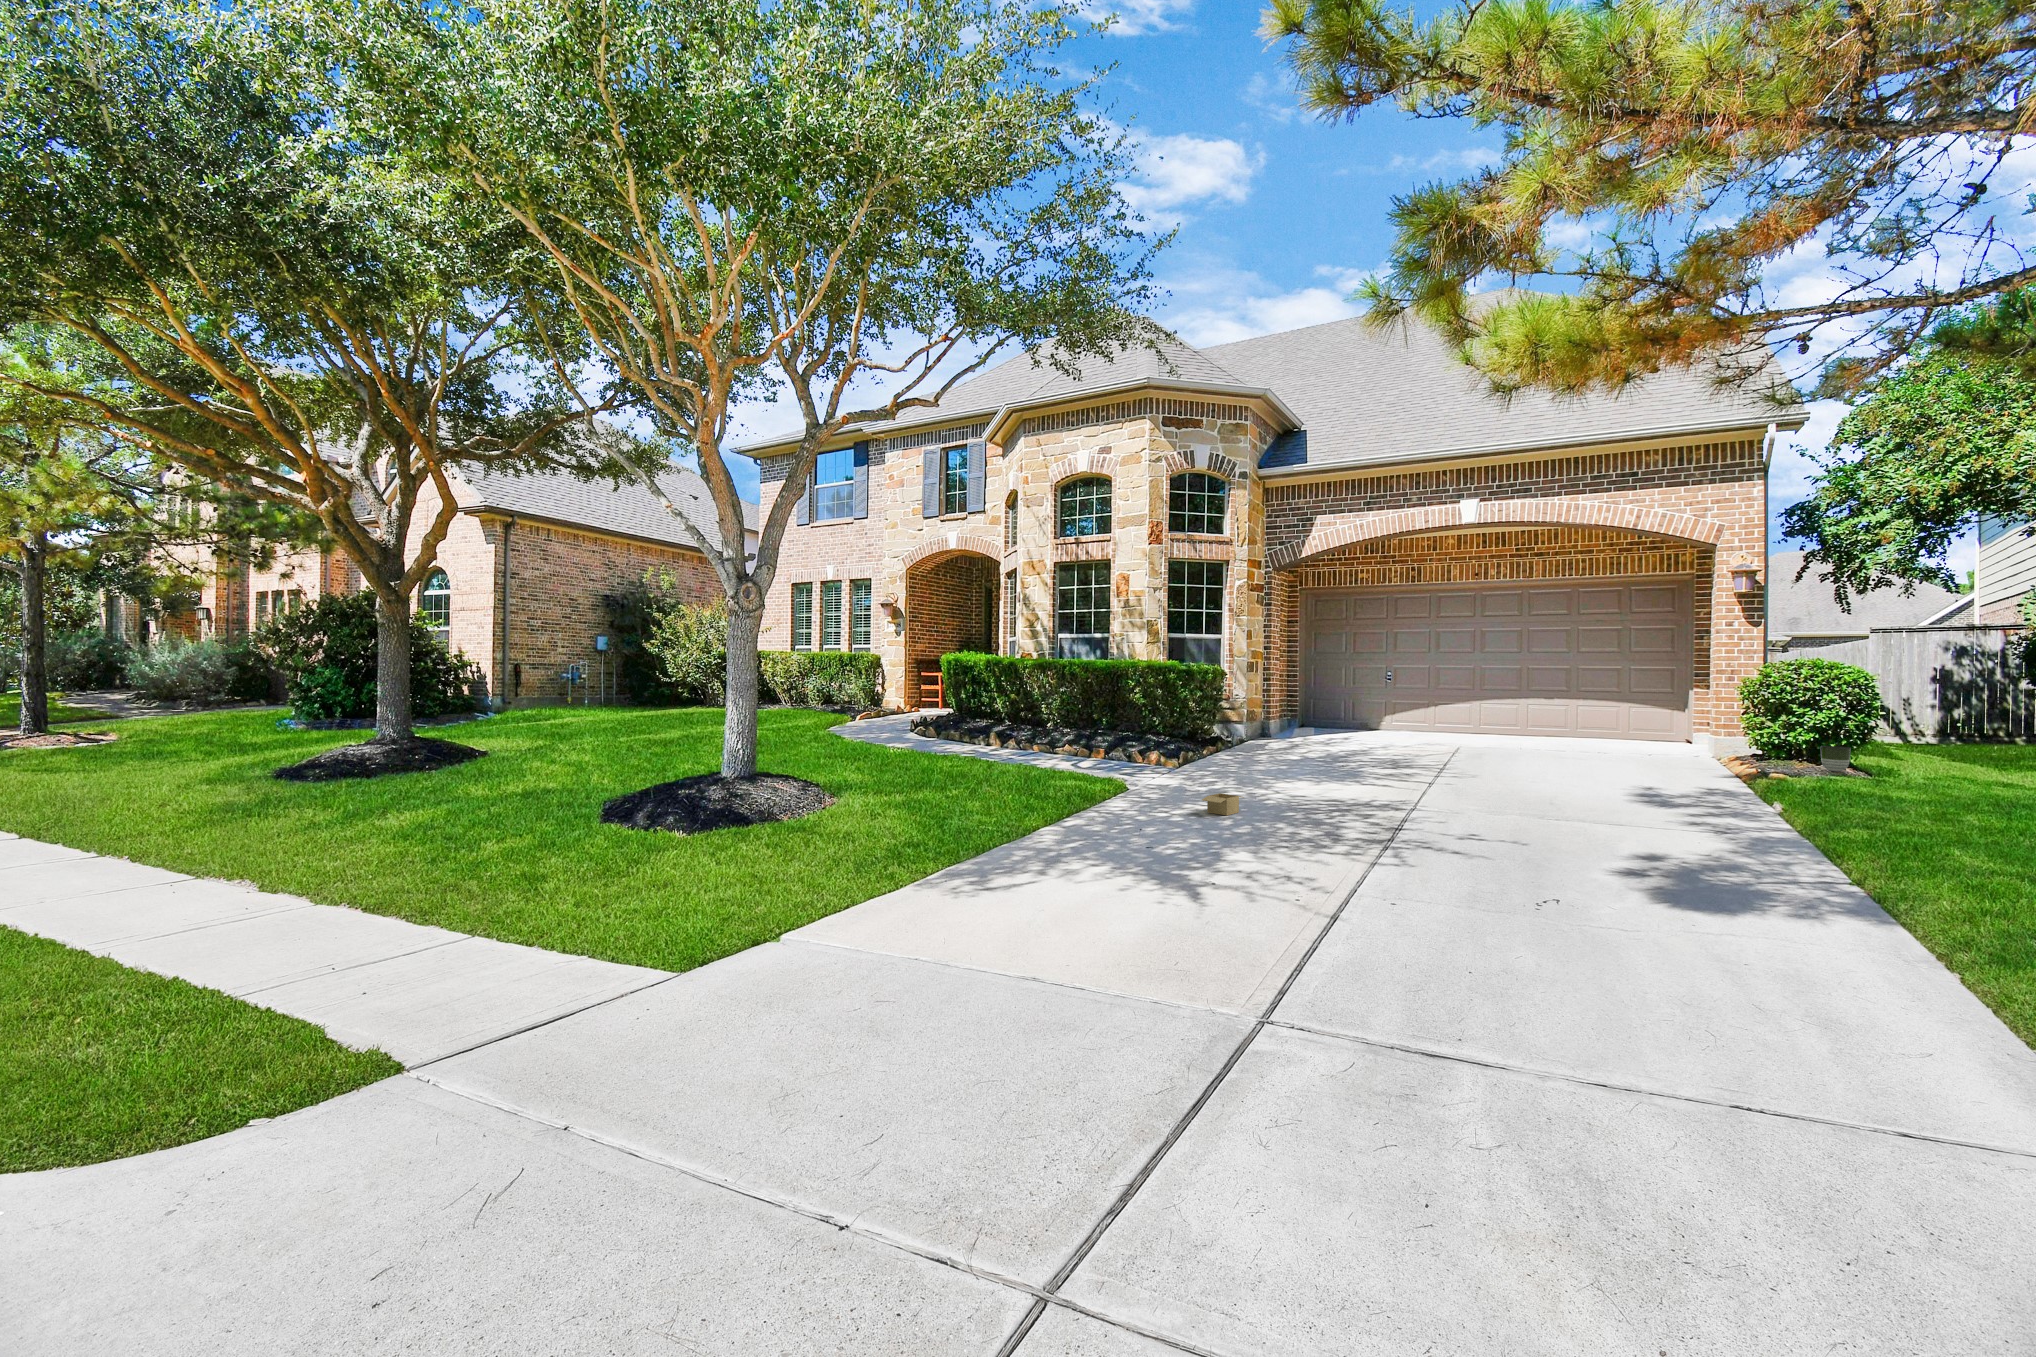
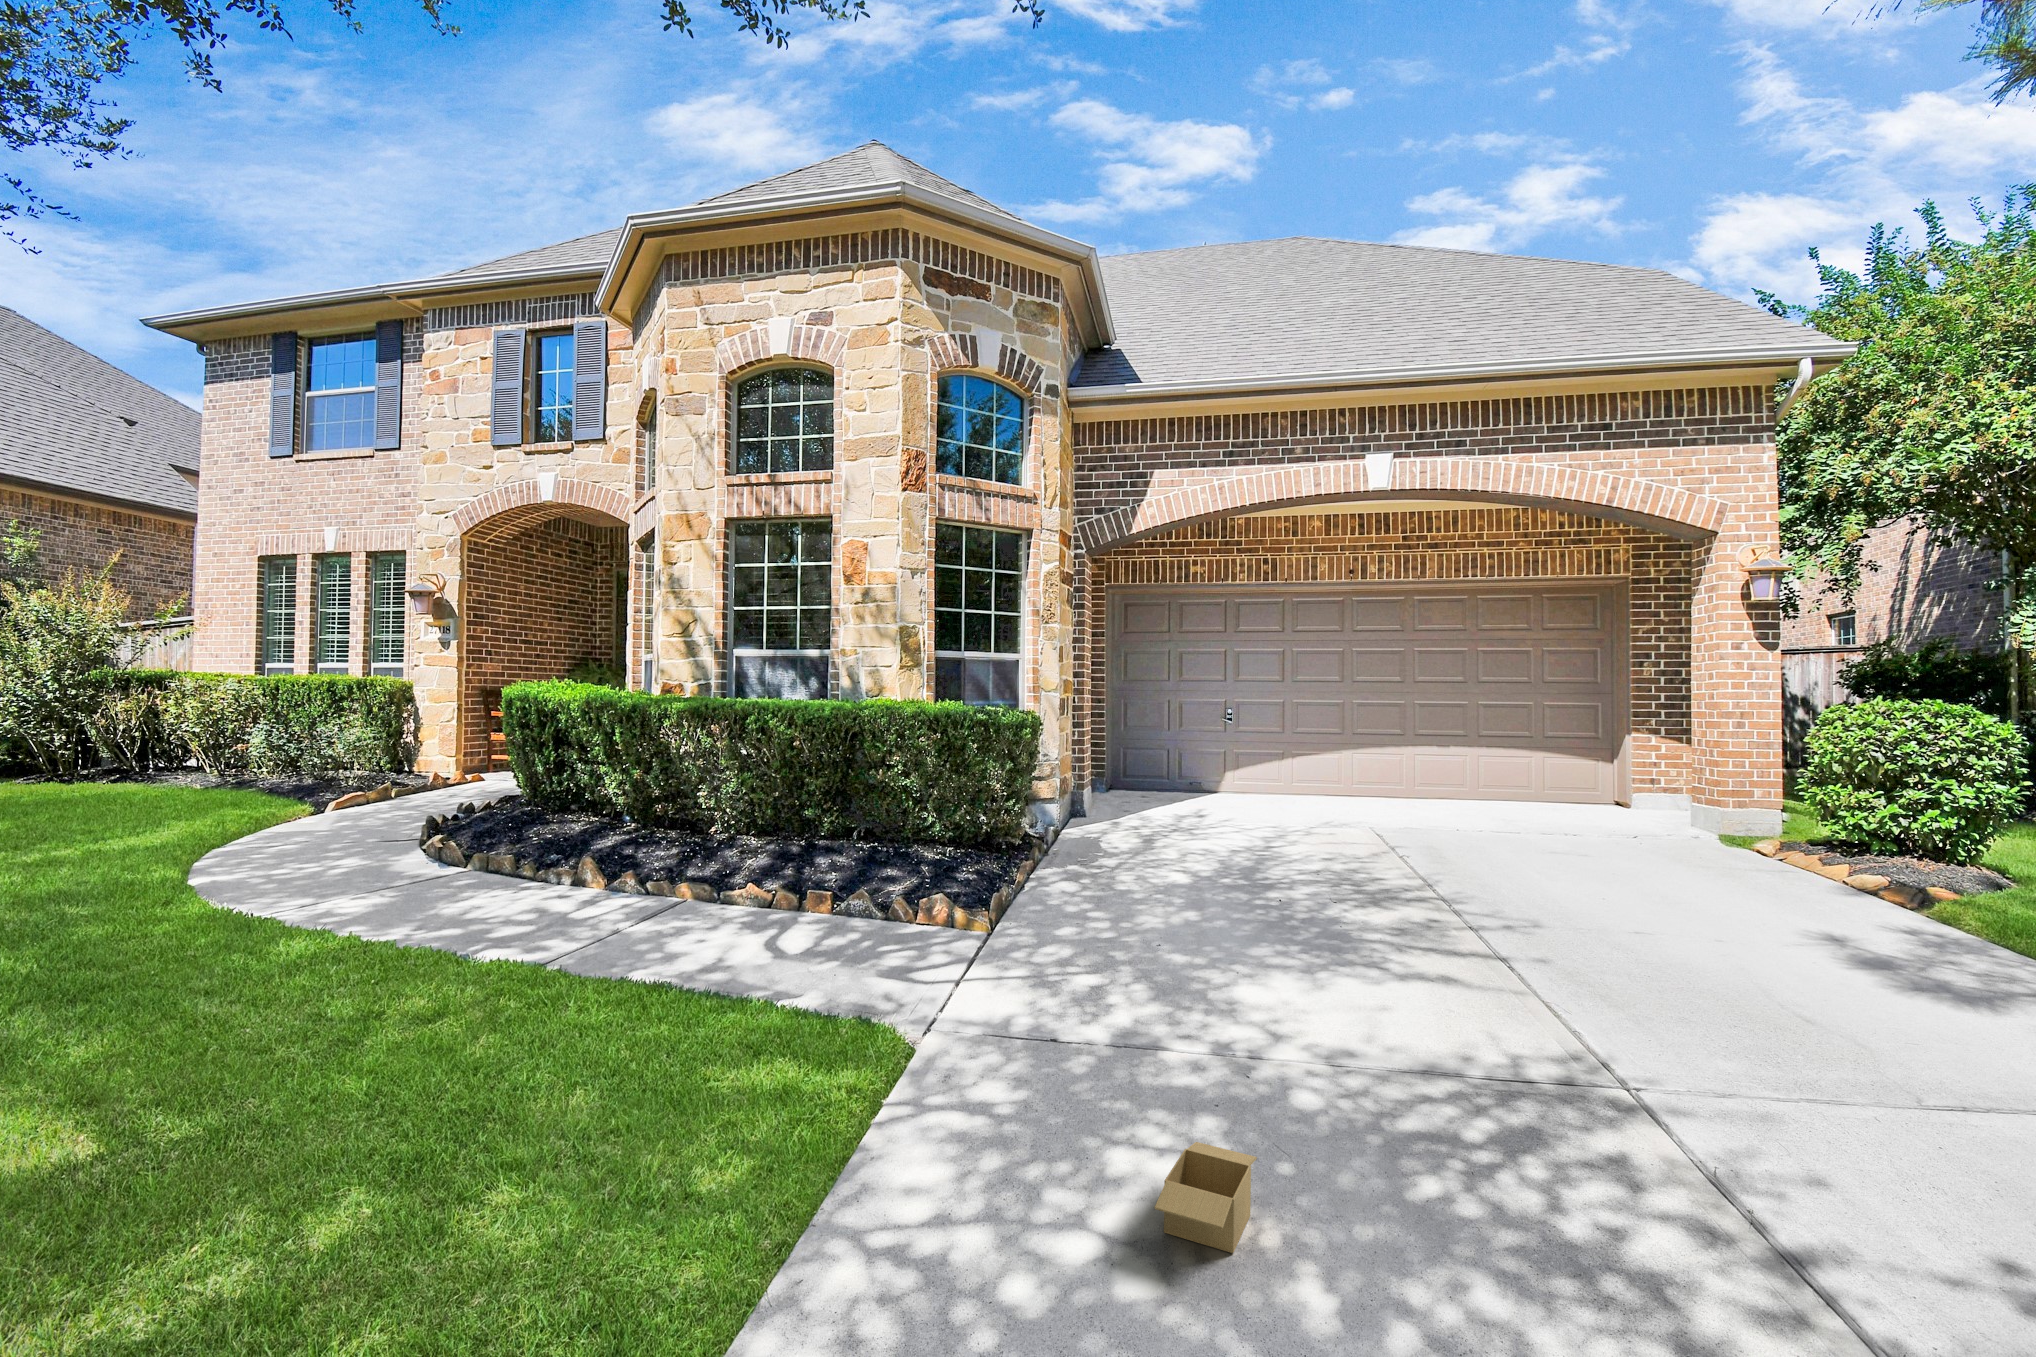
planter: present [1821,746,1851,772] -> none [1942,837,1990,878]

